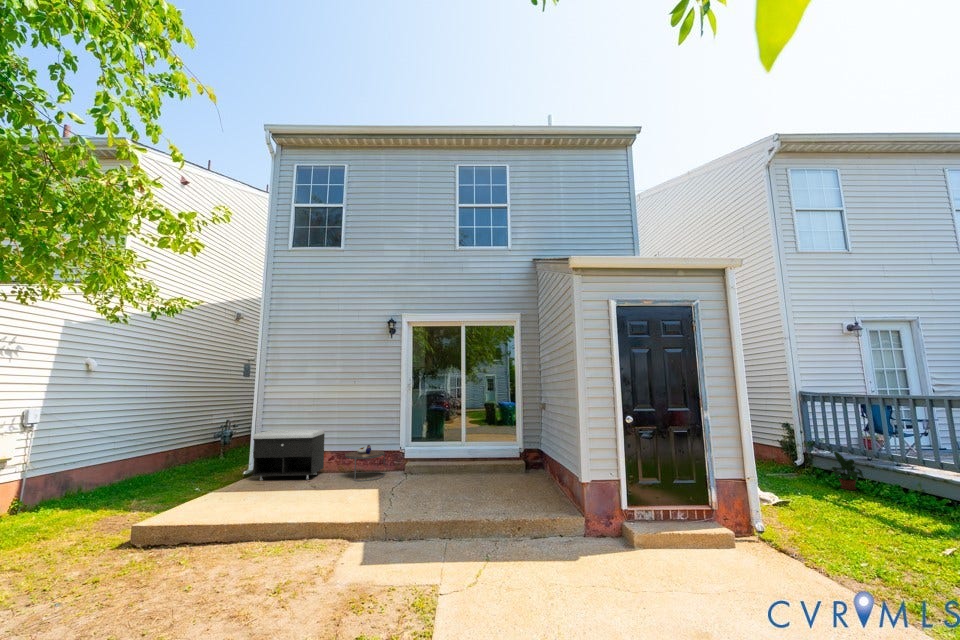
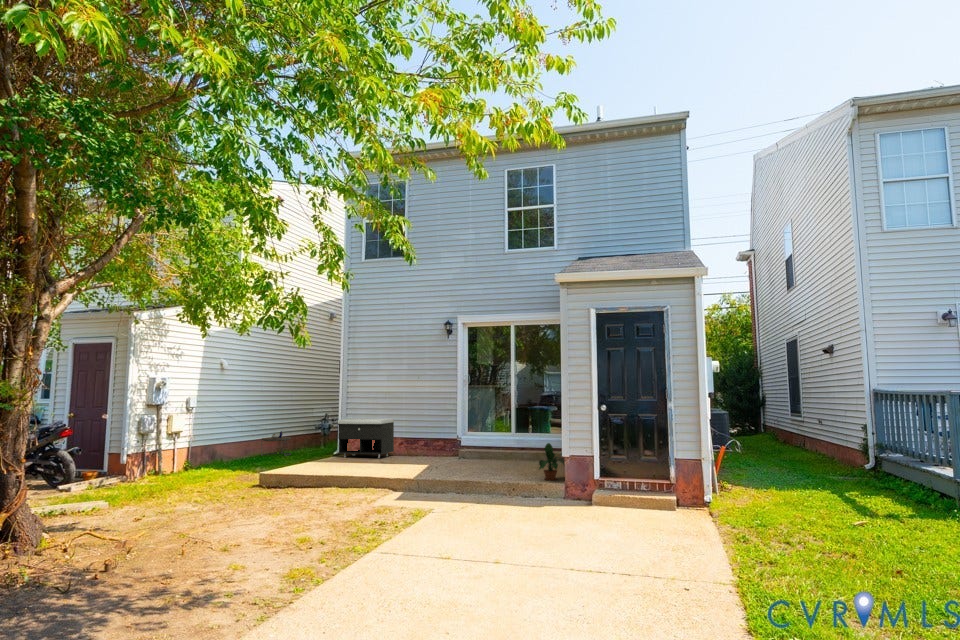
side table: present [345,445,385,481] -> present [261,431,291,456]
potted plant: present [831,452,864,490] -> present [539,443,564,480]

